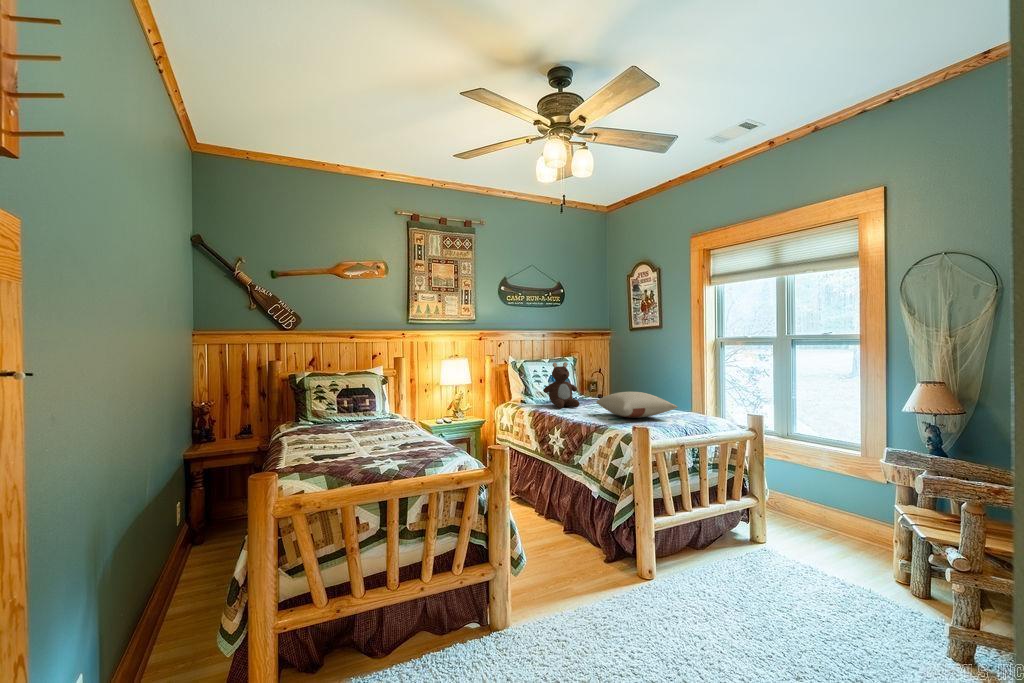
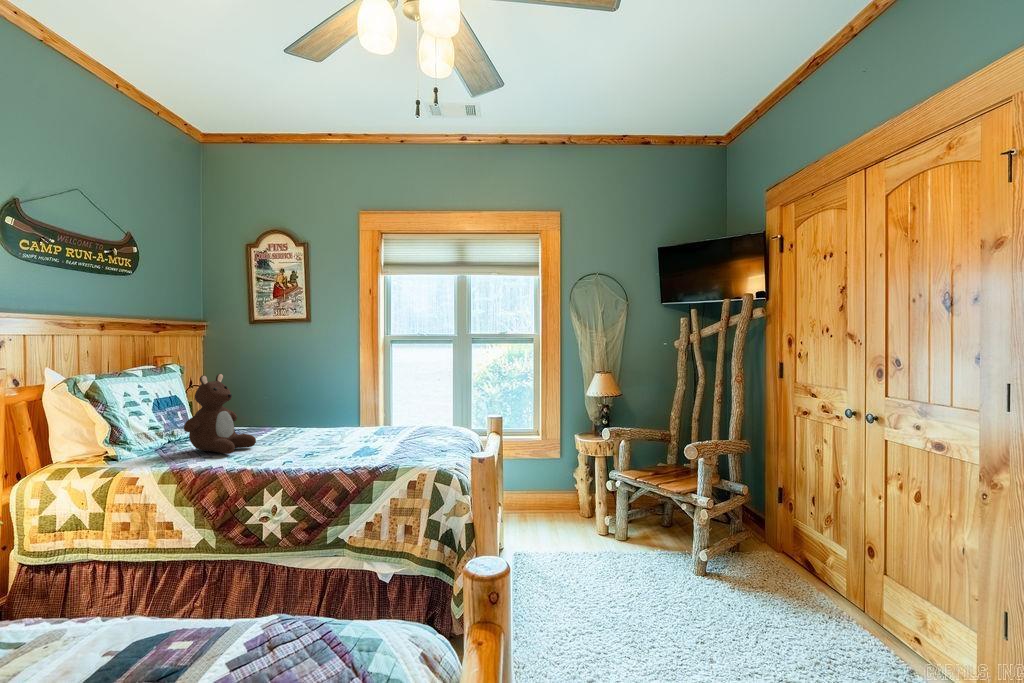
pillow: present [596,392,677,418] -> none [306,409,422,447]

